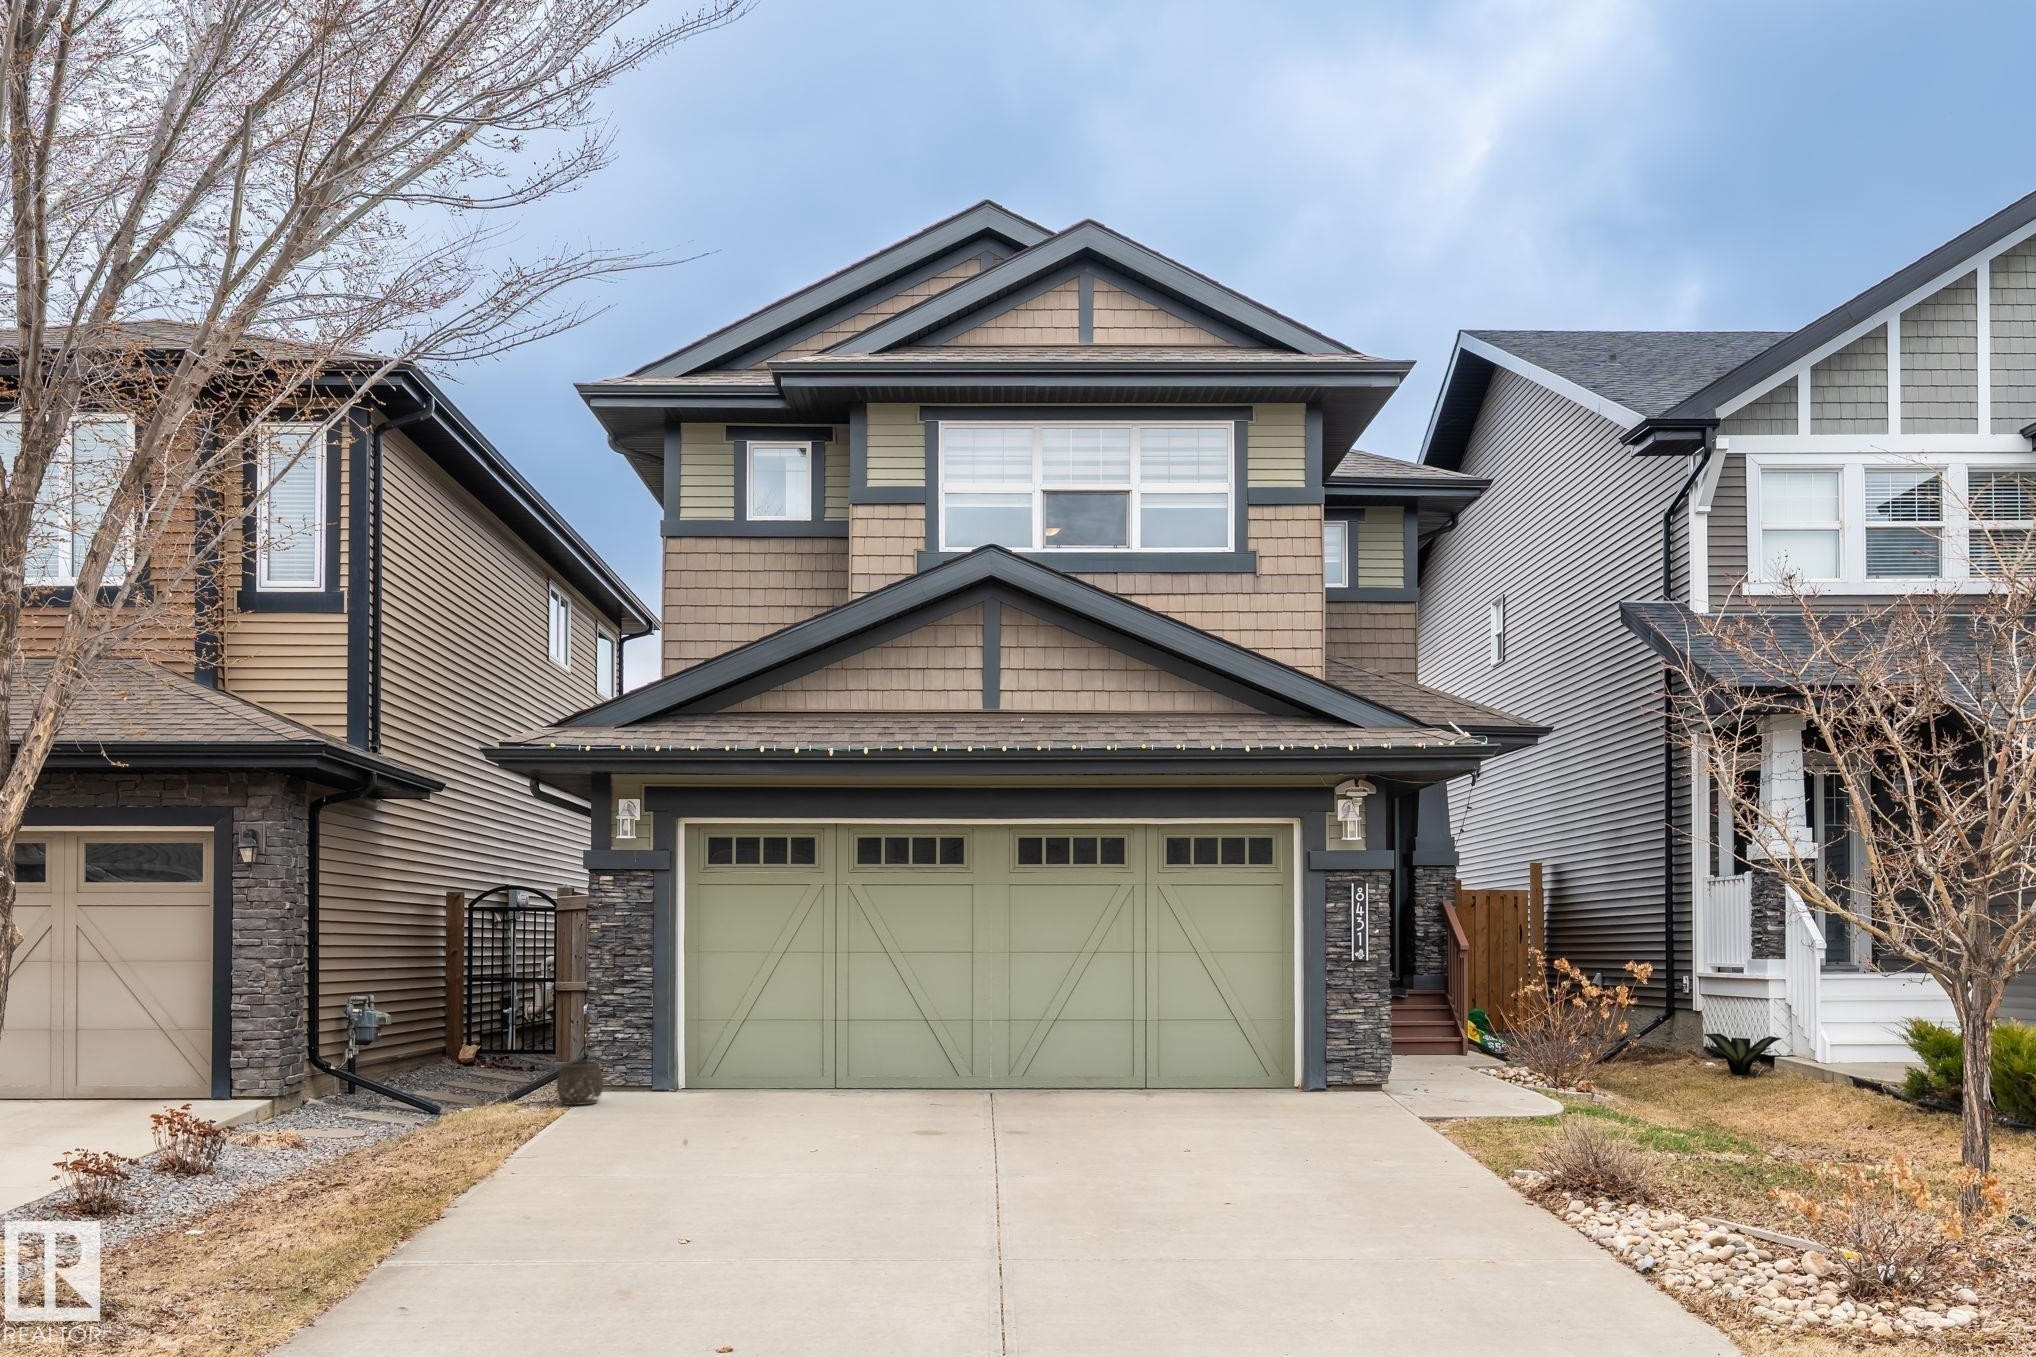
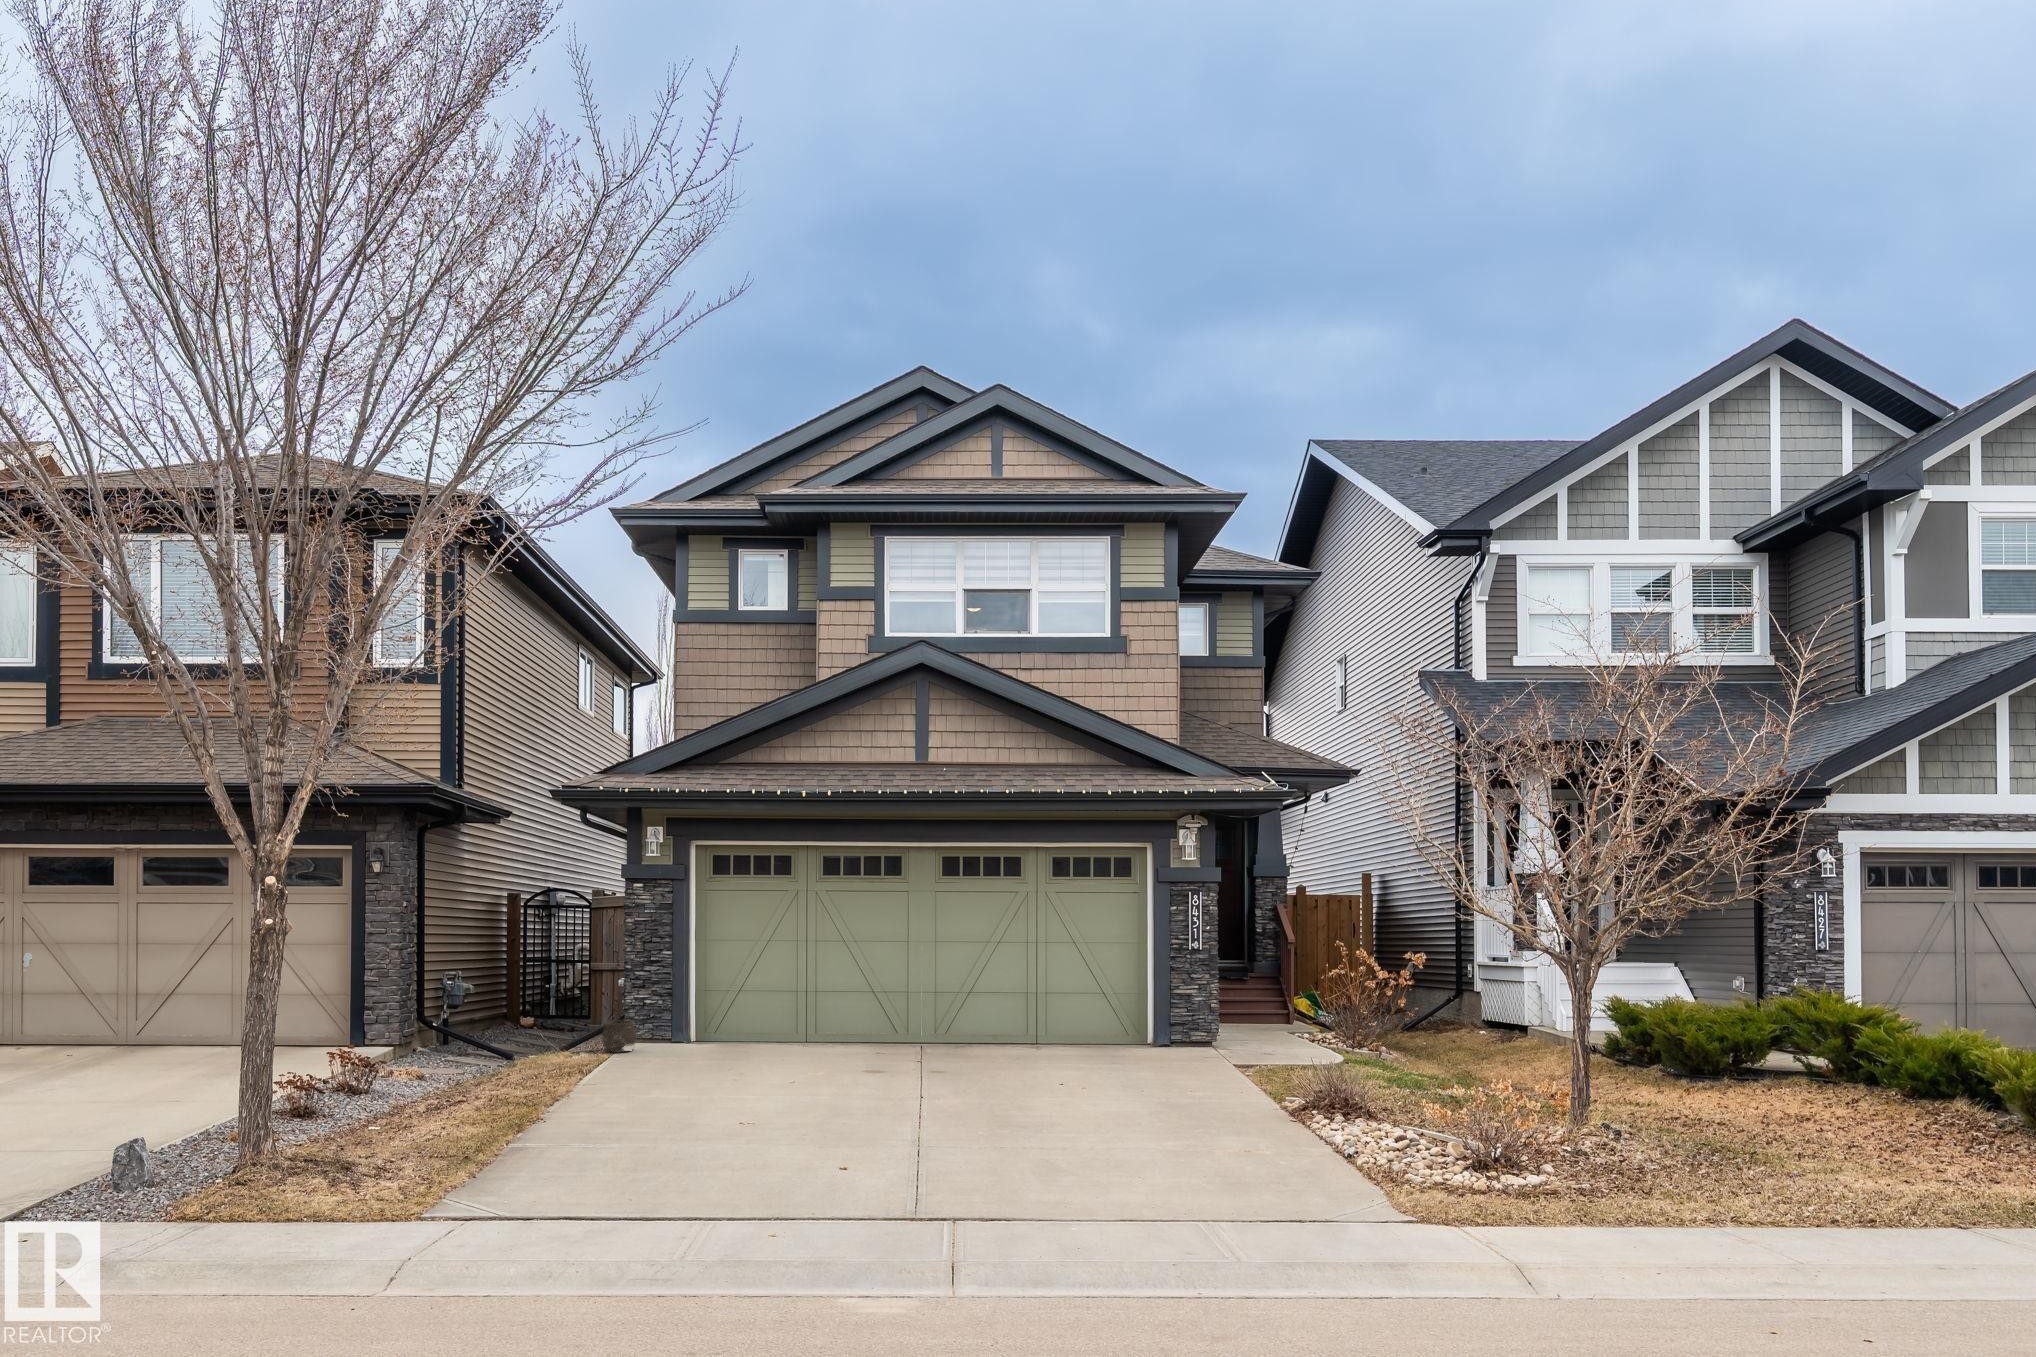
potted plant: present [1704,1033,1782,1075] -> none [1462,1003,1523,1034]

